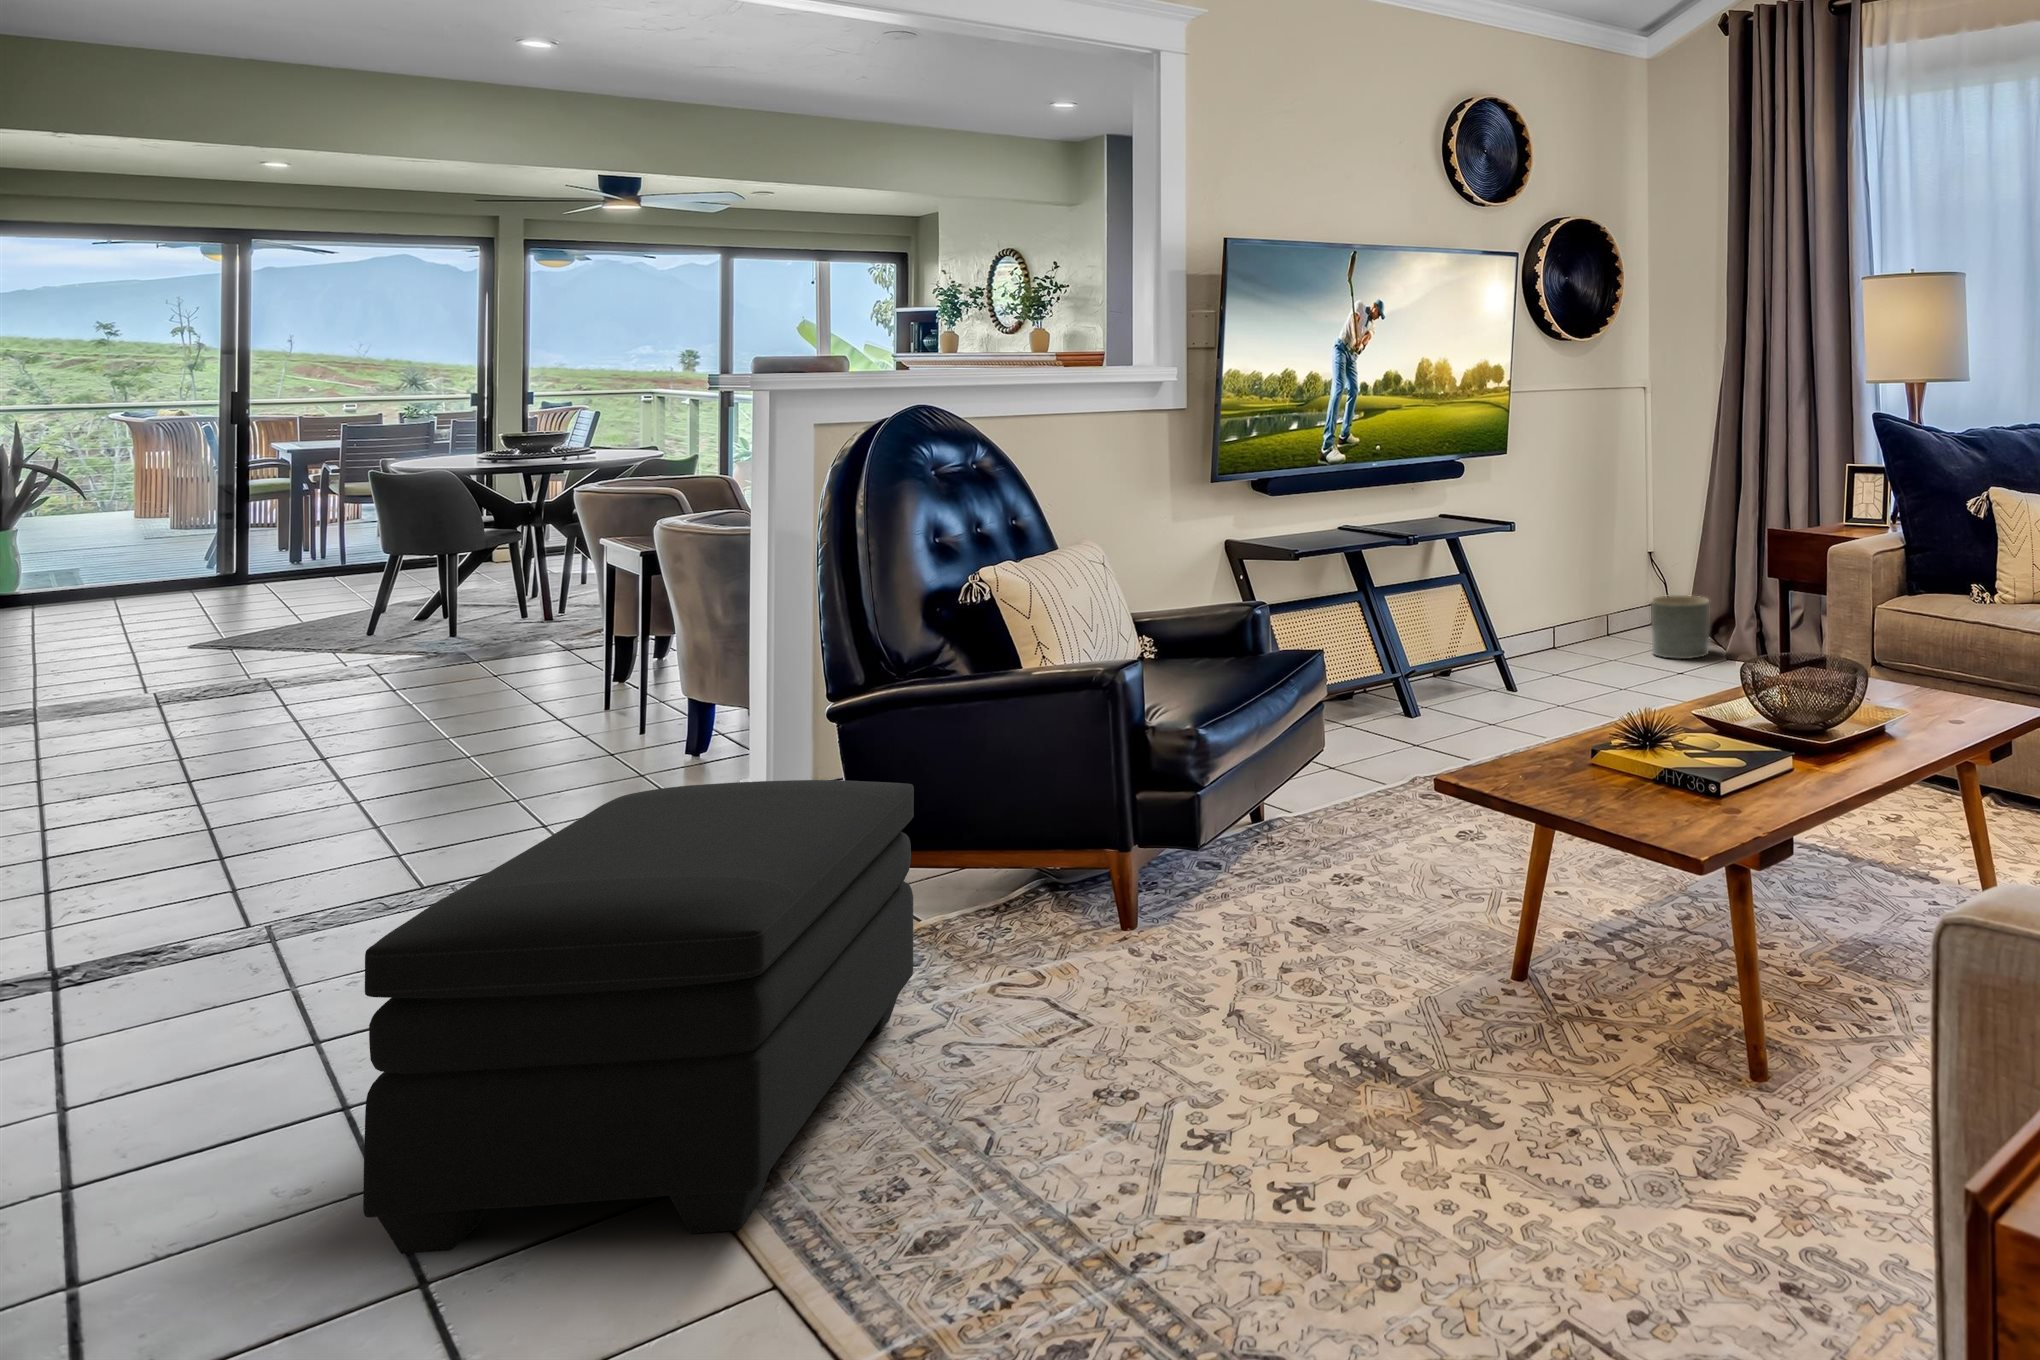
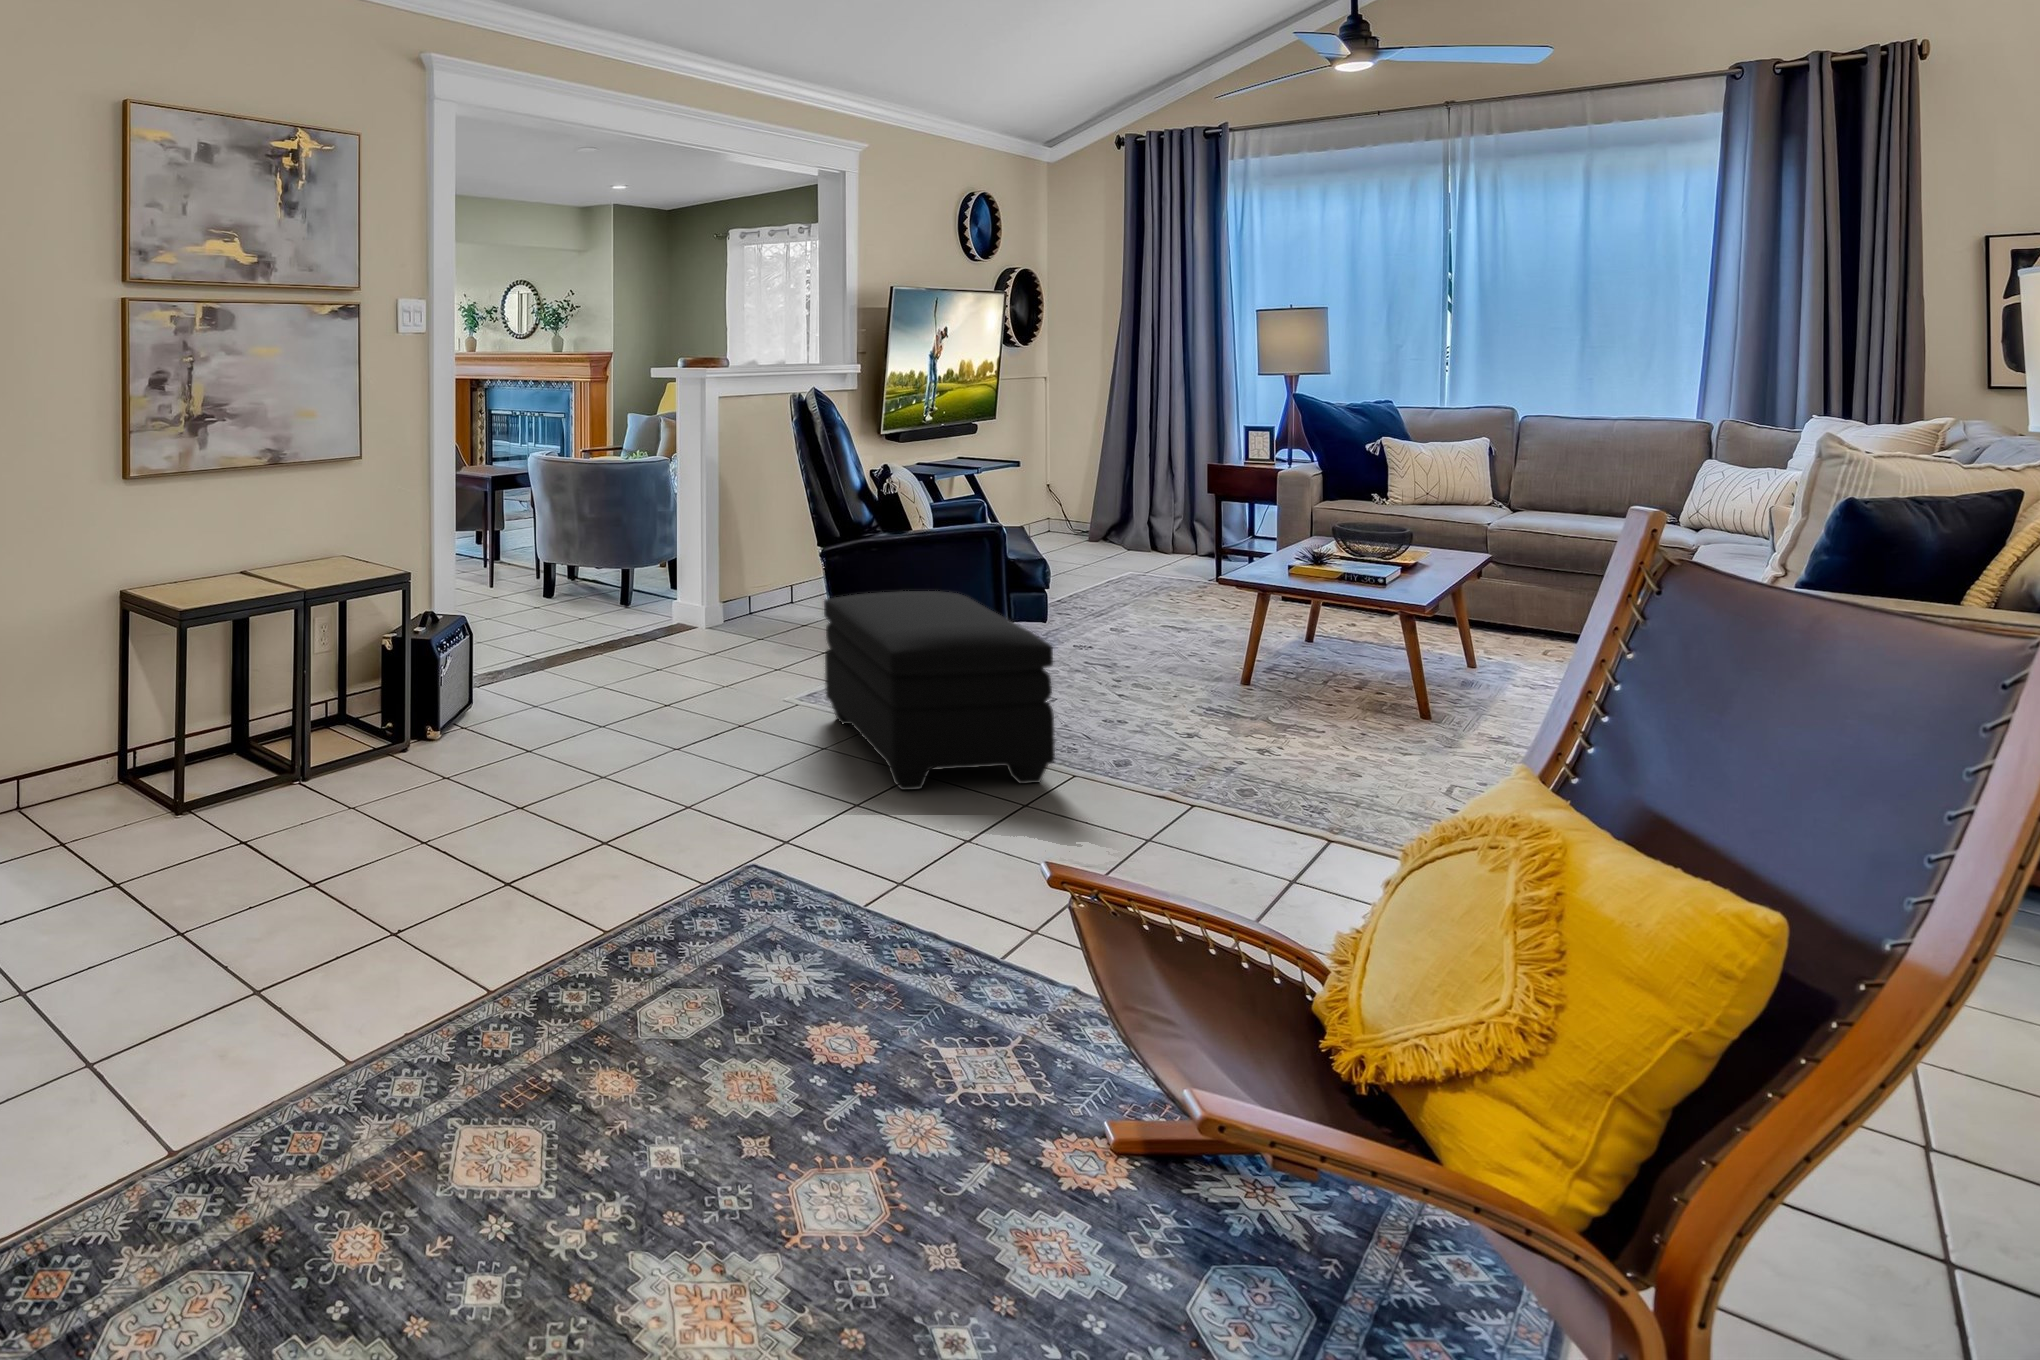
planter: present [1651,595,1709,659] -> none [1077,505,1118,544]

